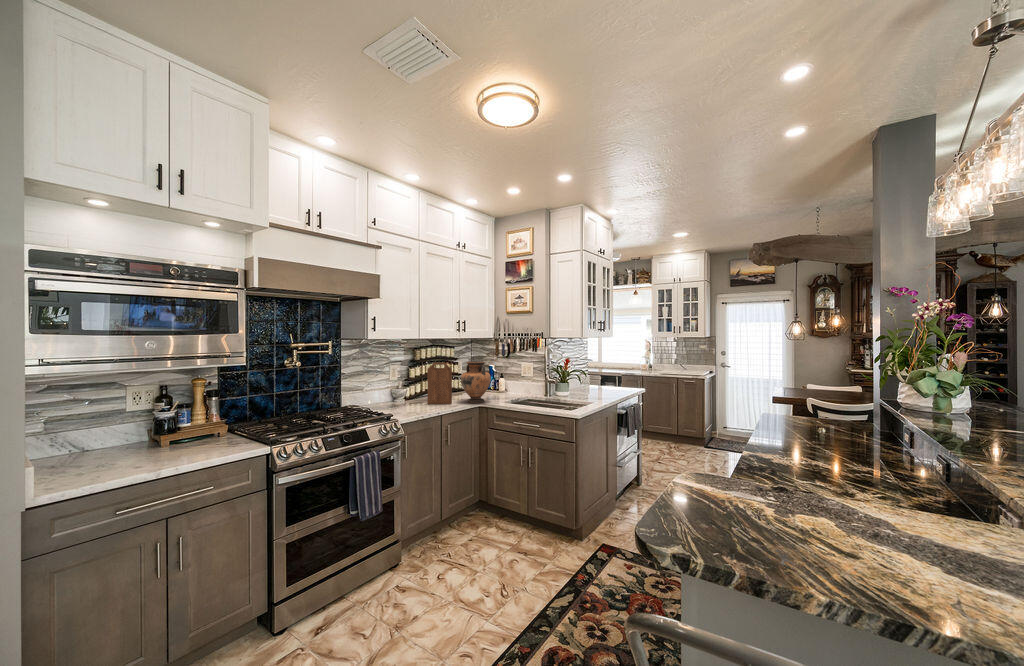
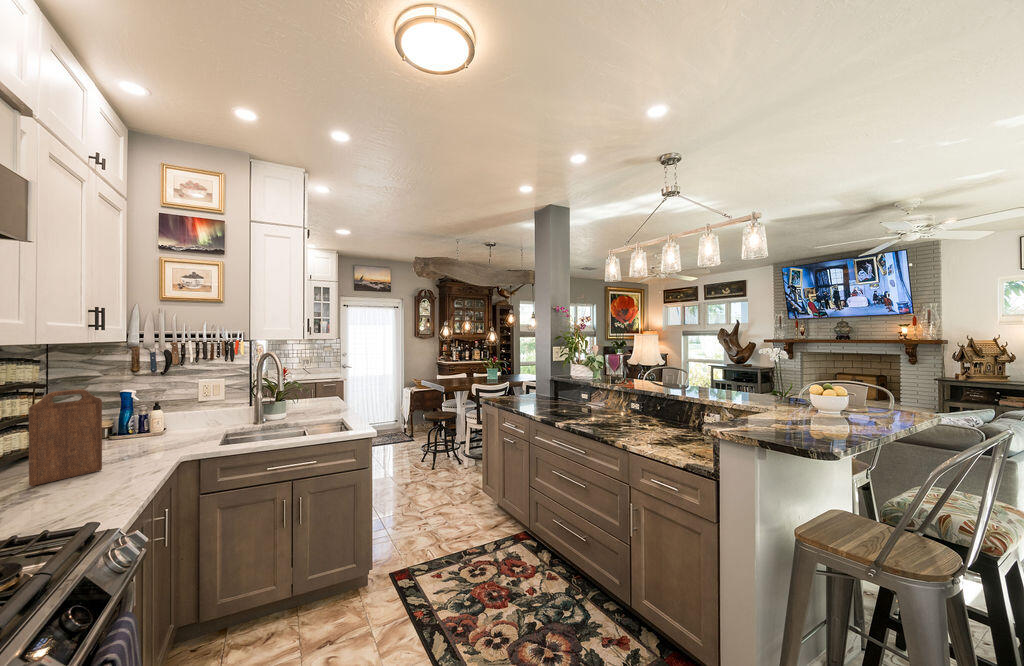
vase: present [461,361,491,403] -> none [107,381,180,459]

